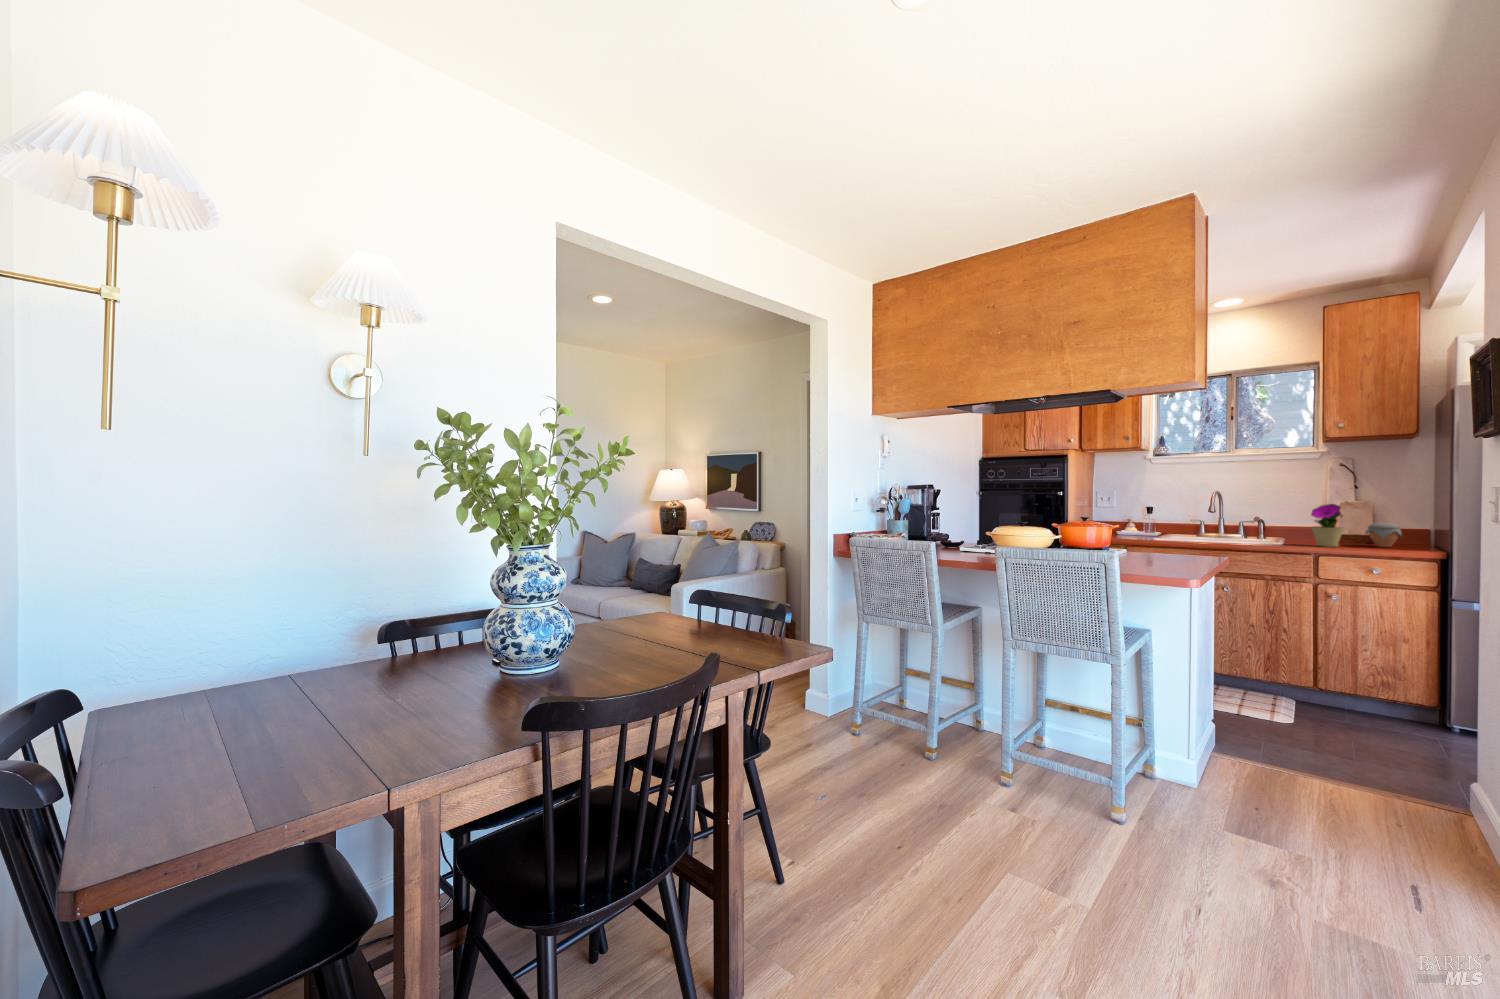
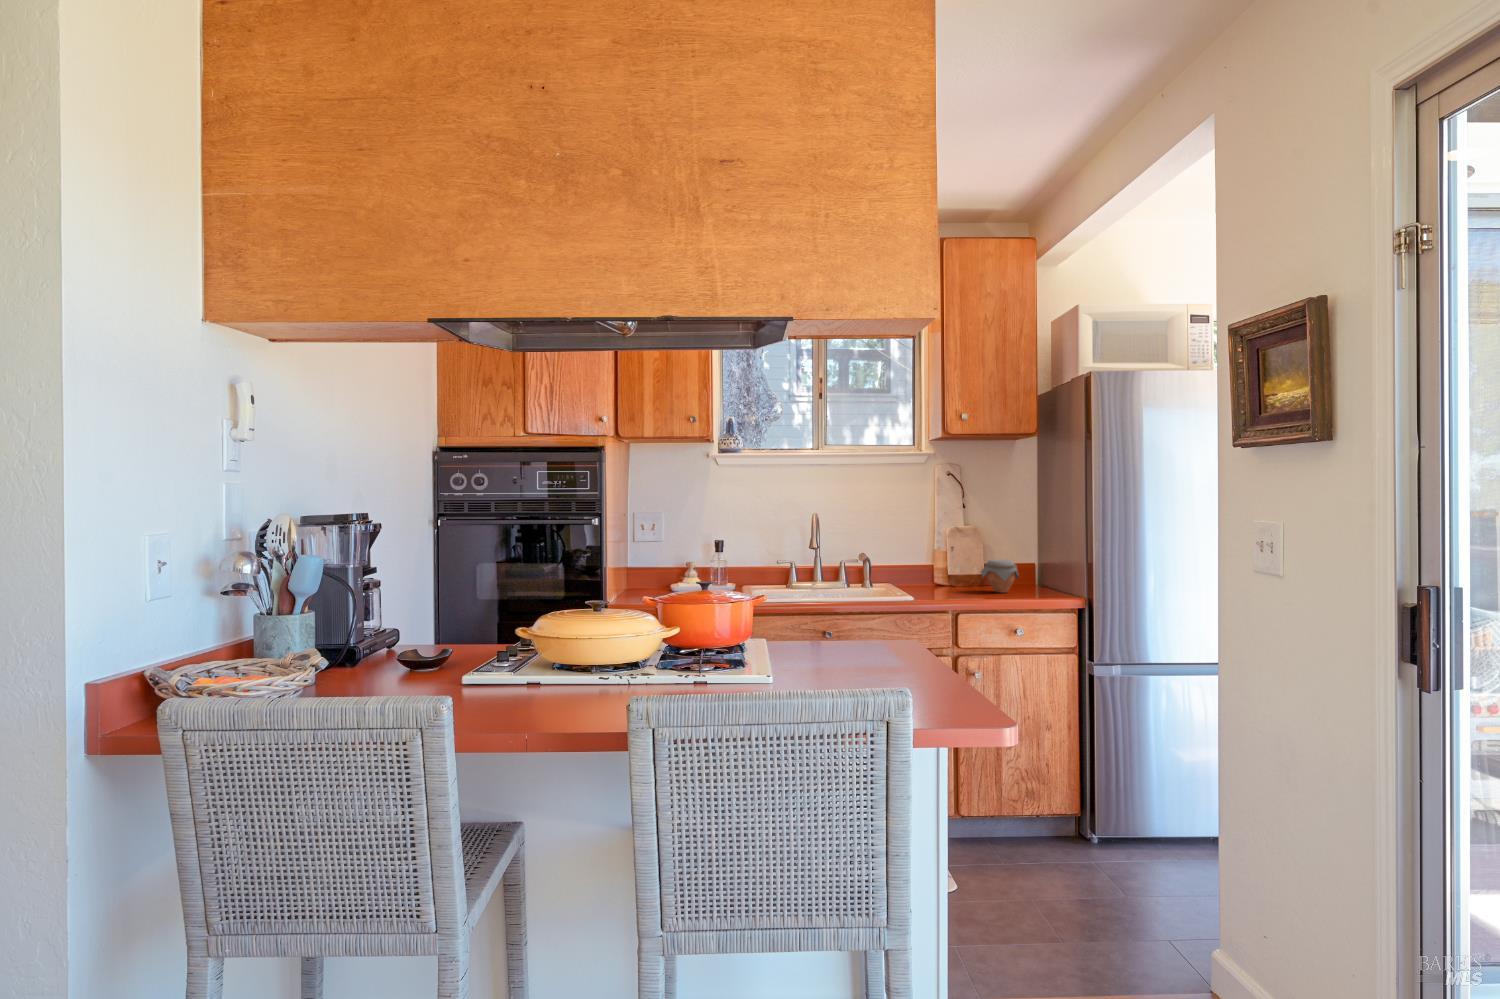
flower pot: present [1311,504,1344,547] -> none [936,534,972,598]

